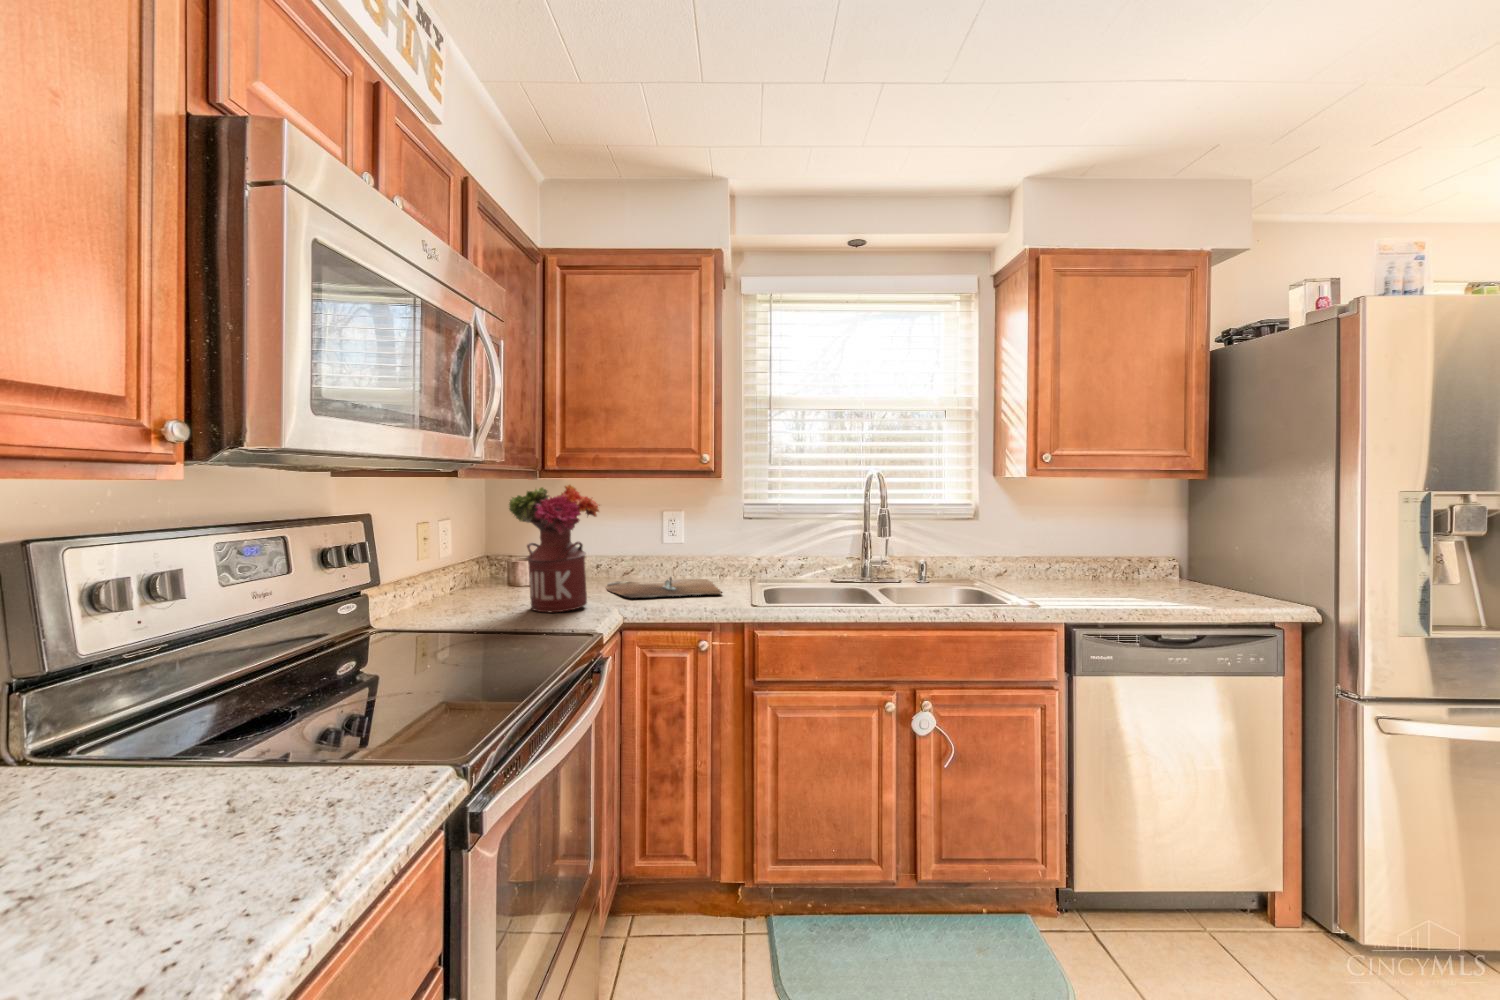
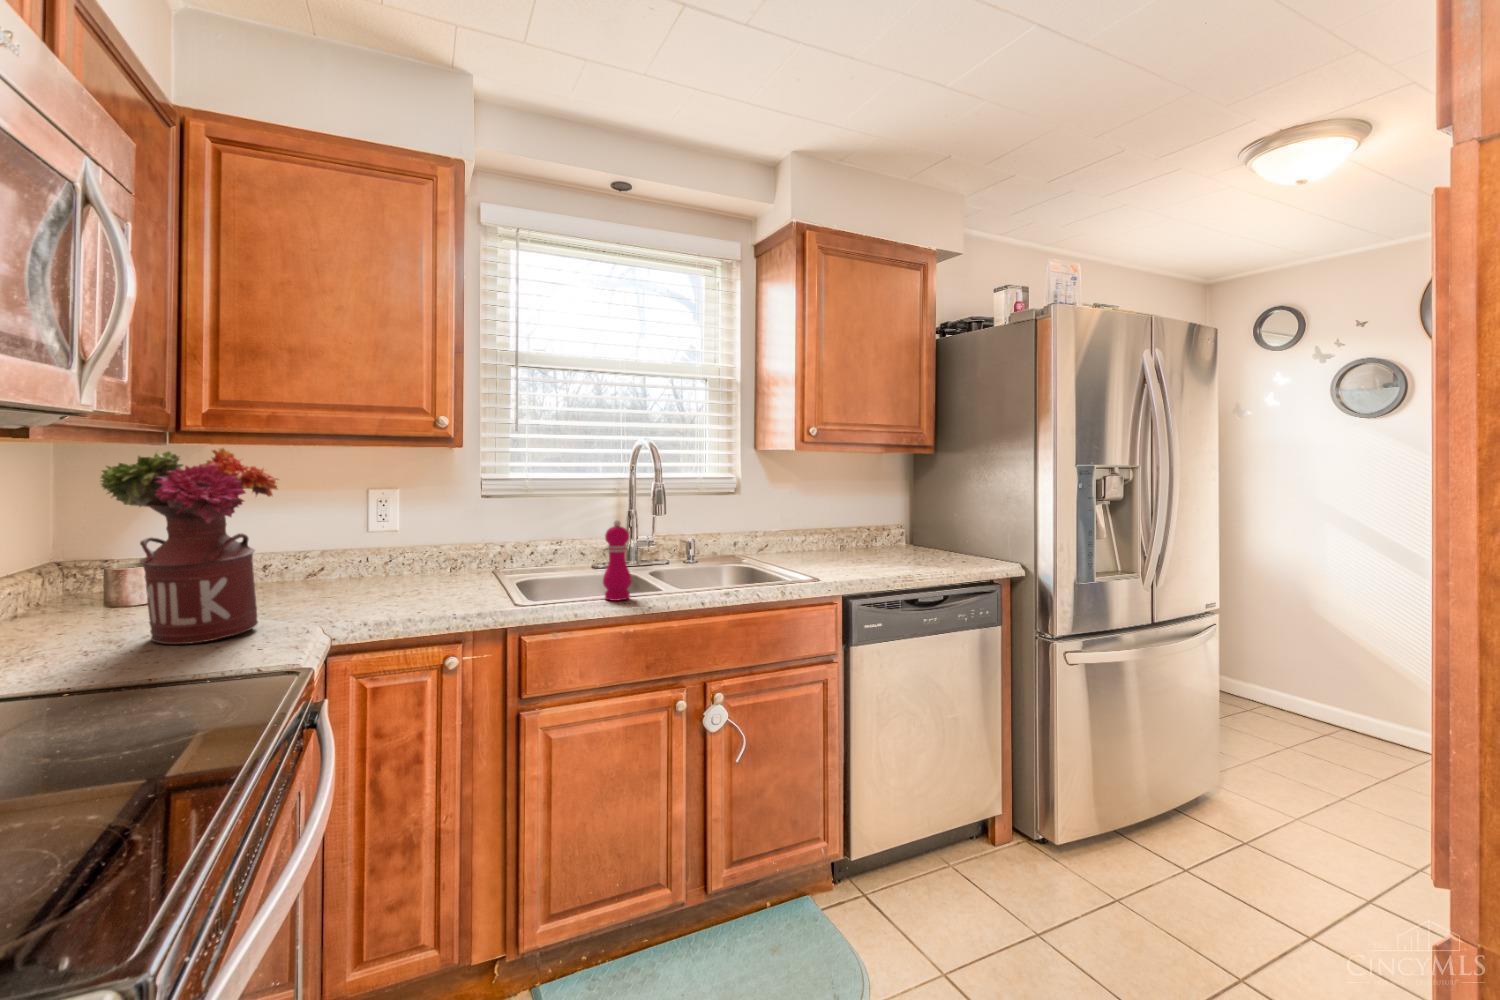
pepper mill: none [826,539,851,608] -> present [603,520,632,601]
cutting board: present [606,577,722,598] -> none [280,573,464,608]

